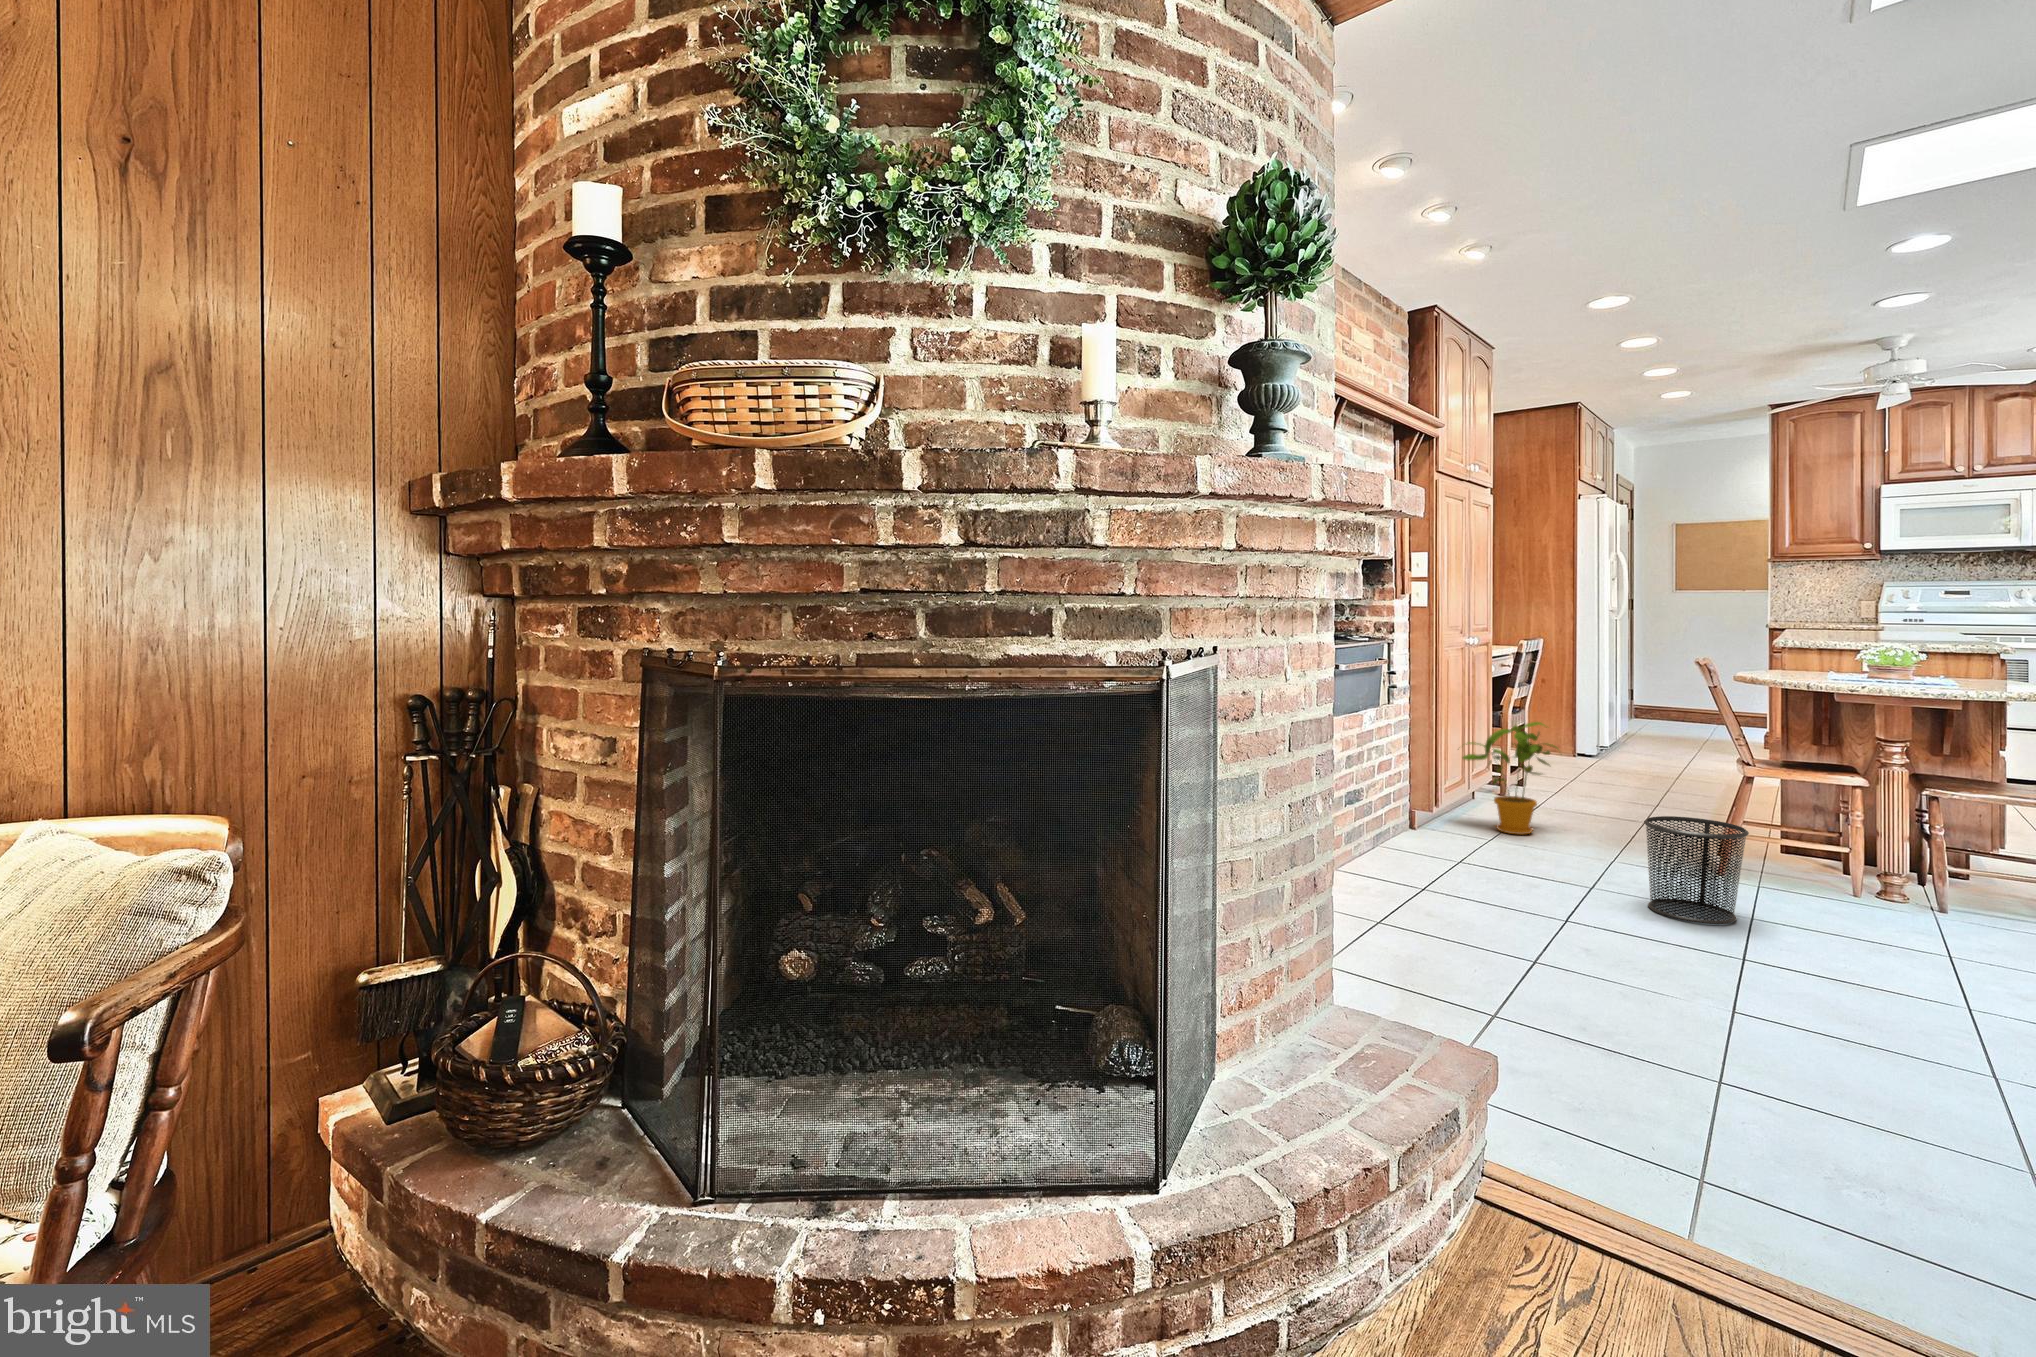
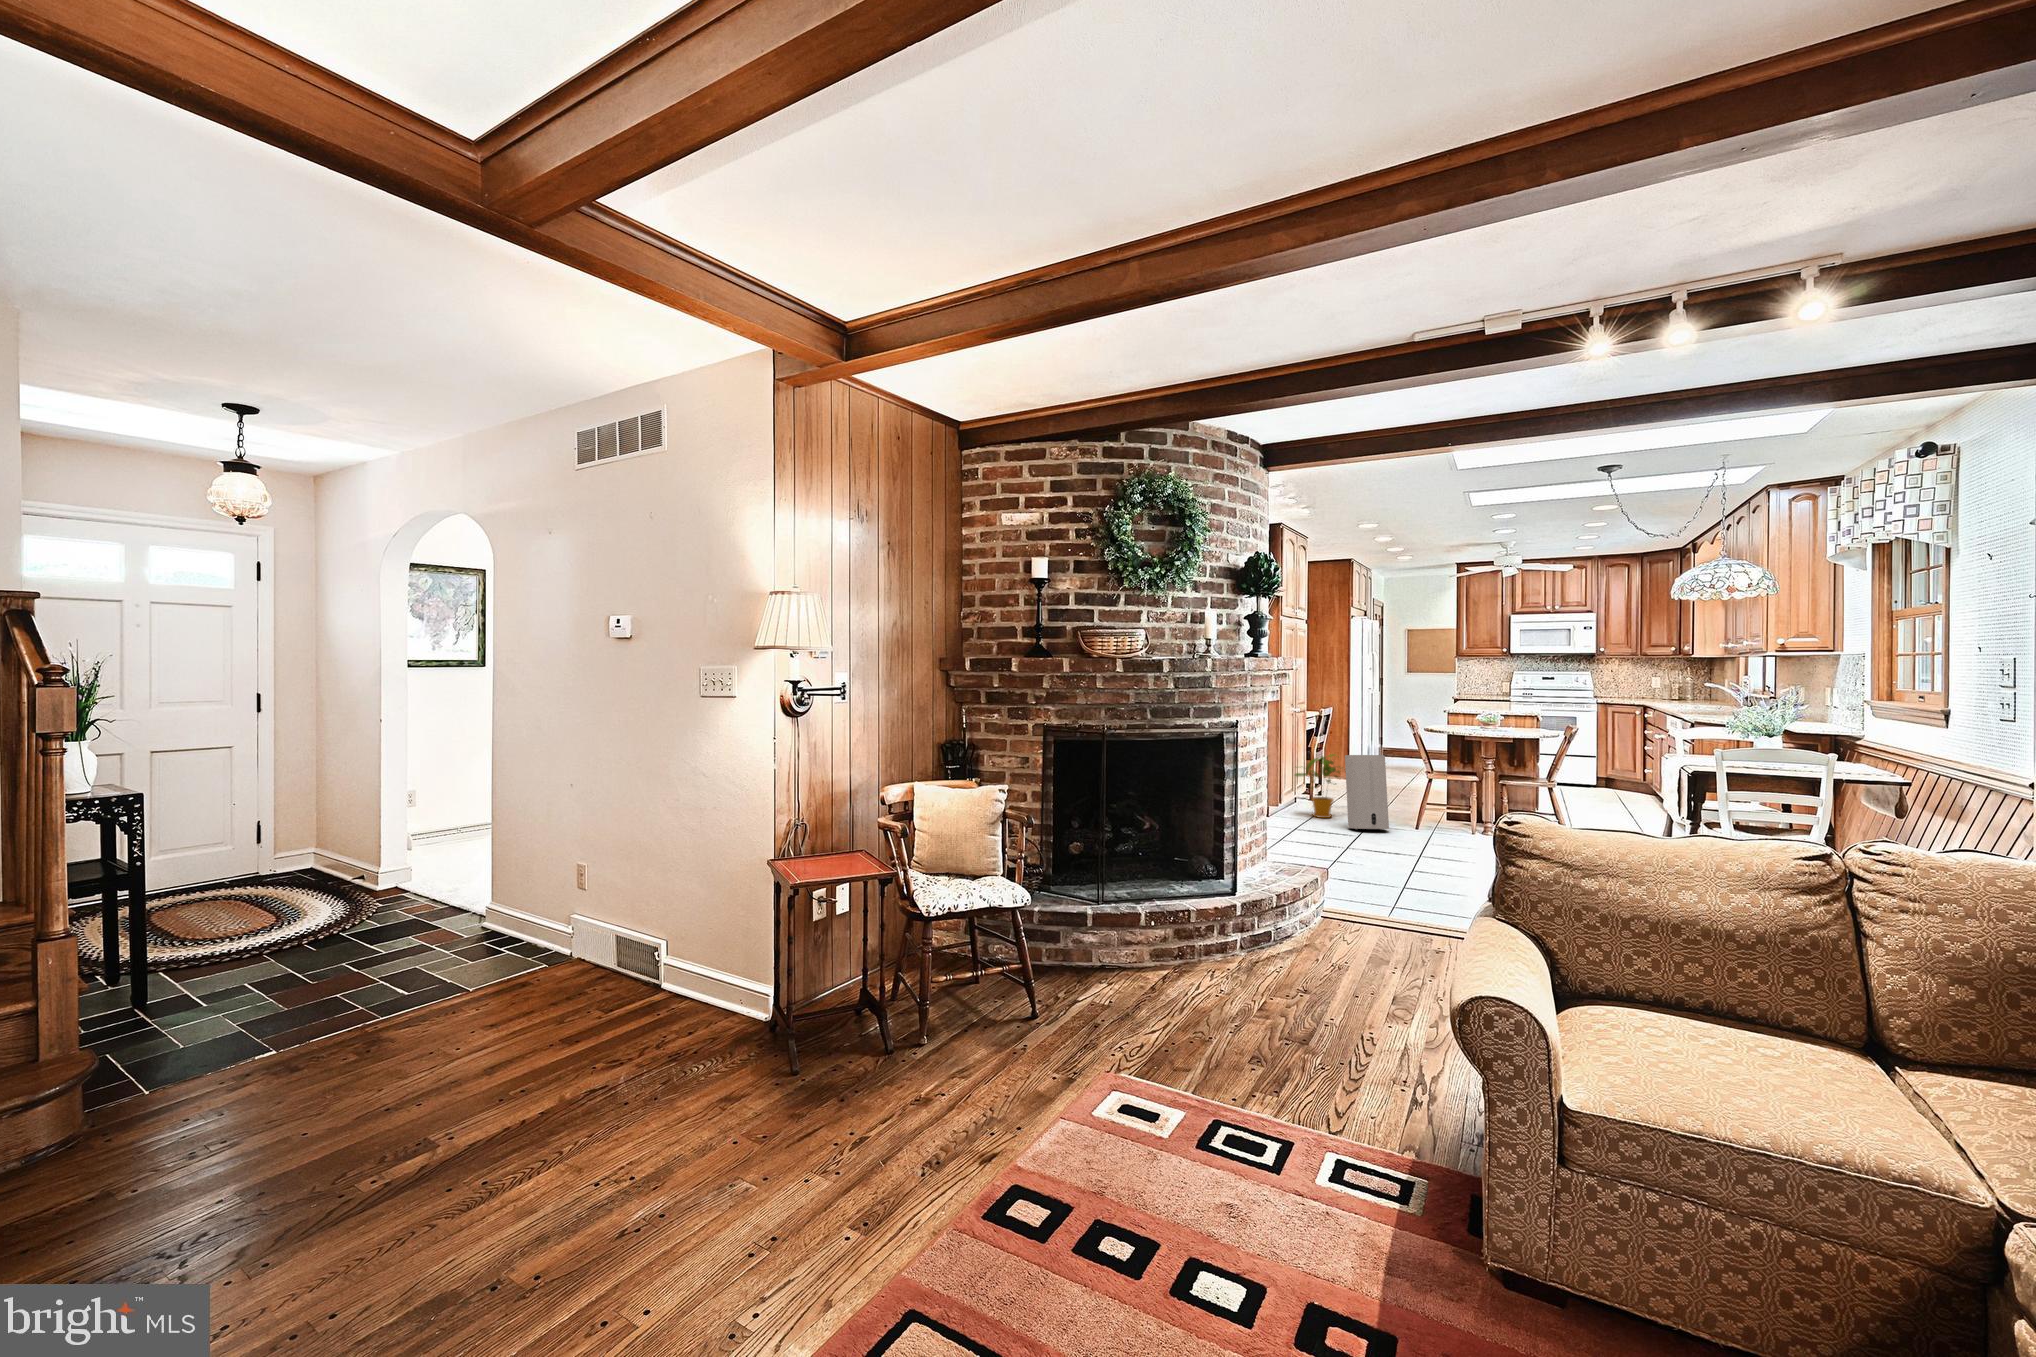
air purifier: none [1558,724,1646,865] -> present [1345,755,1389,830]
trash can: present [1644,816,1749,924] -> none [1387,801,1433,852]

